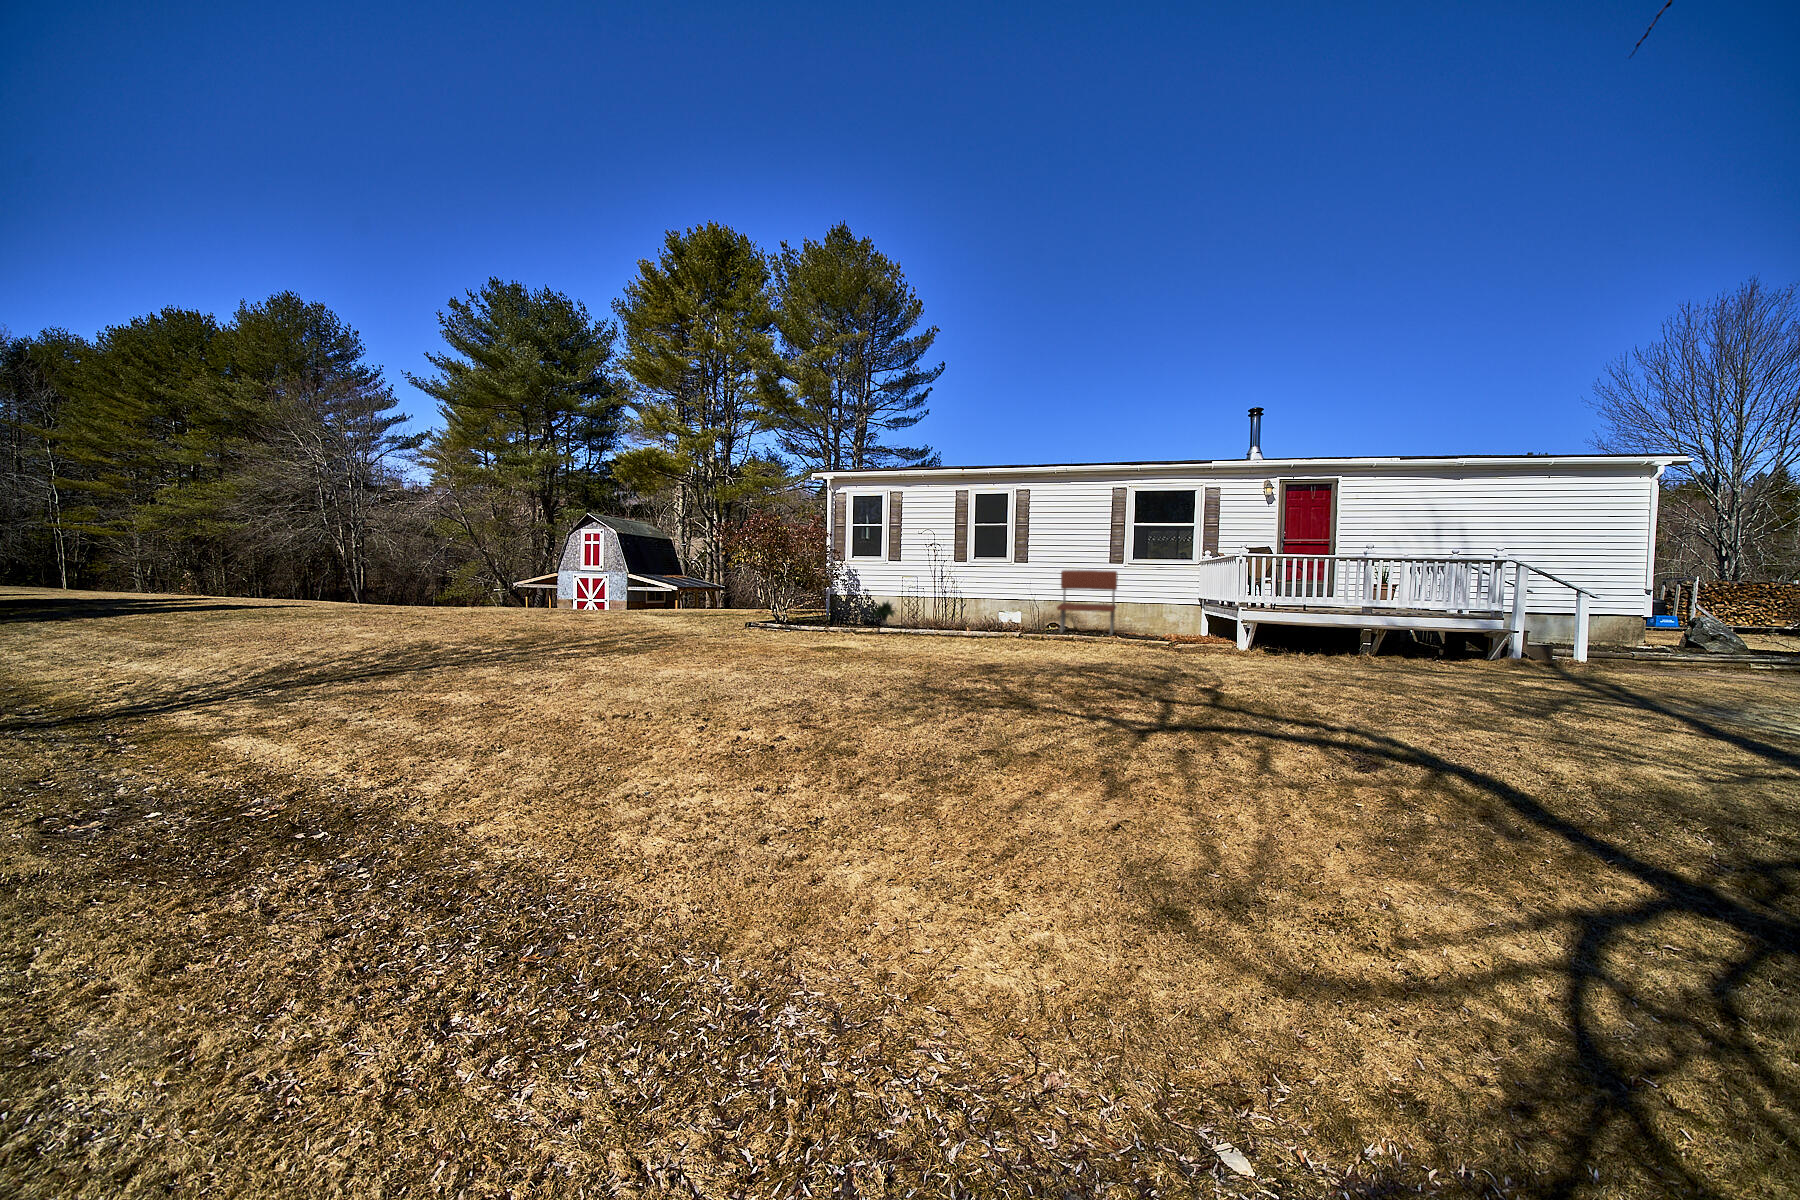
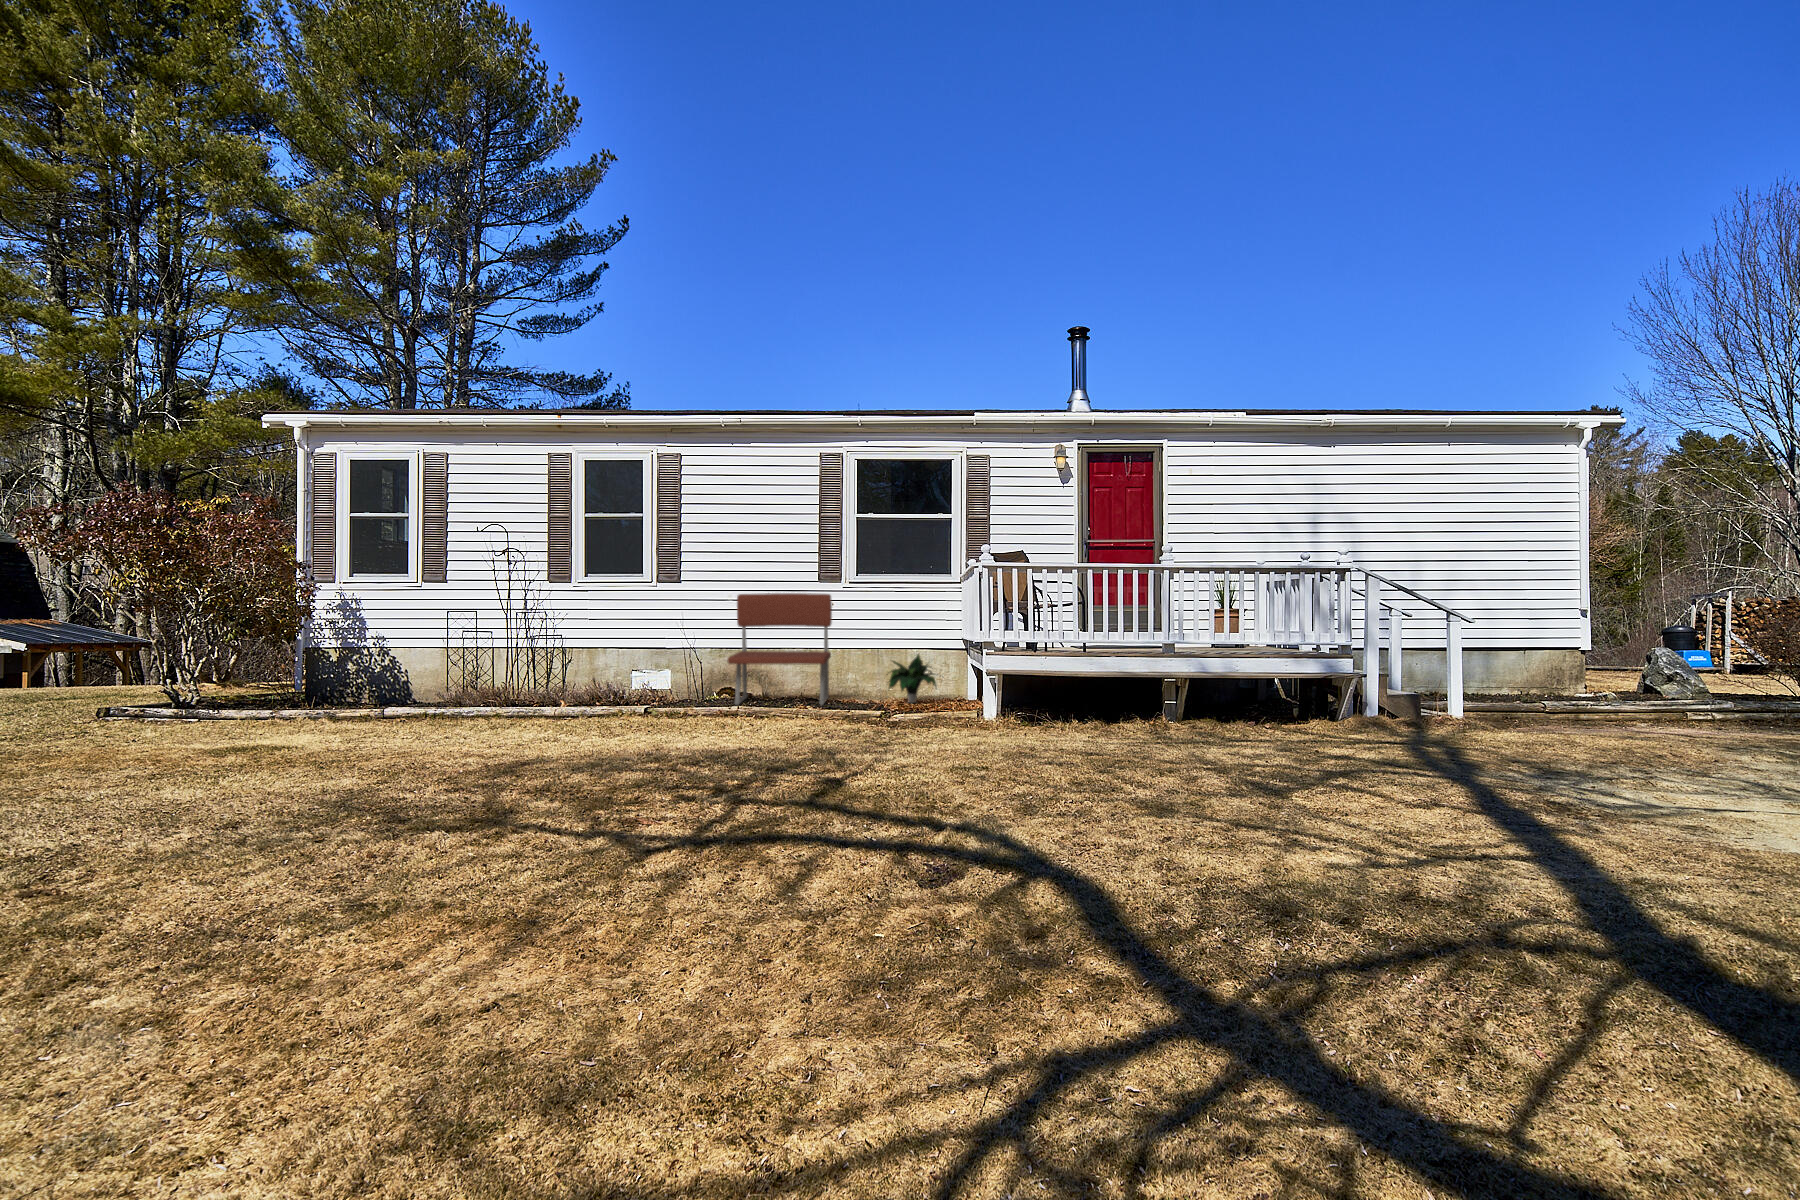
potted plant: present [871,600,896,625] -> present [887,654,936,703]

